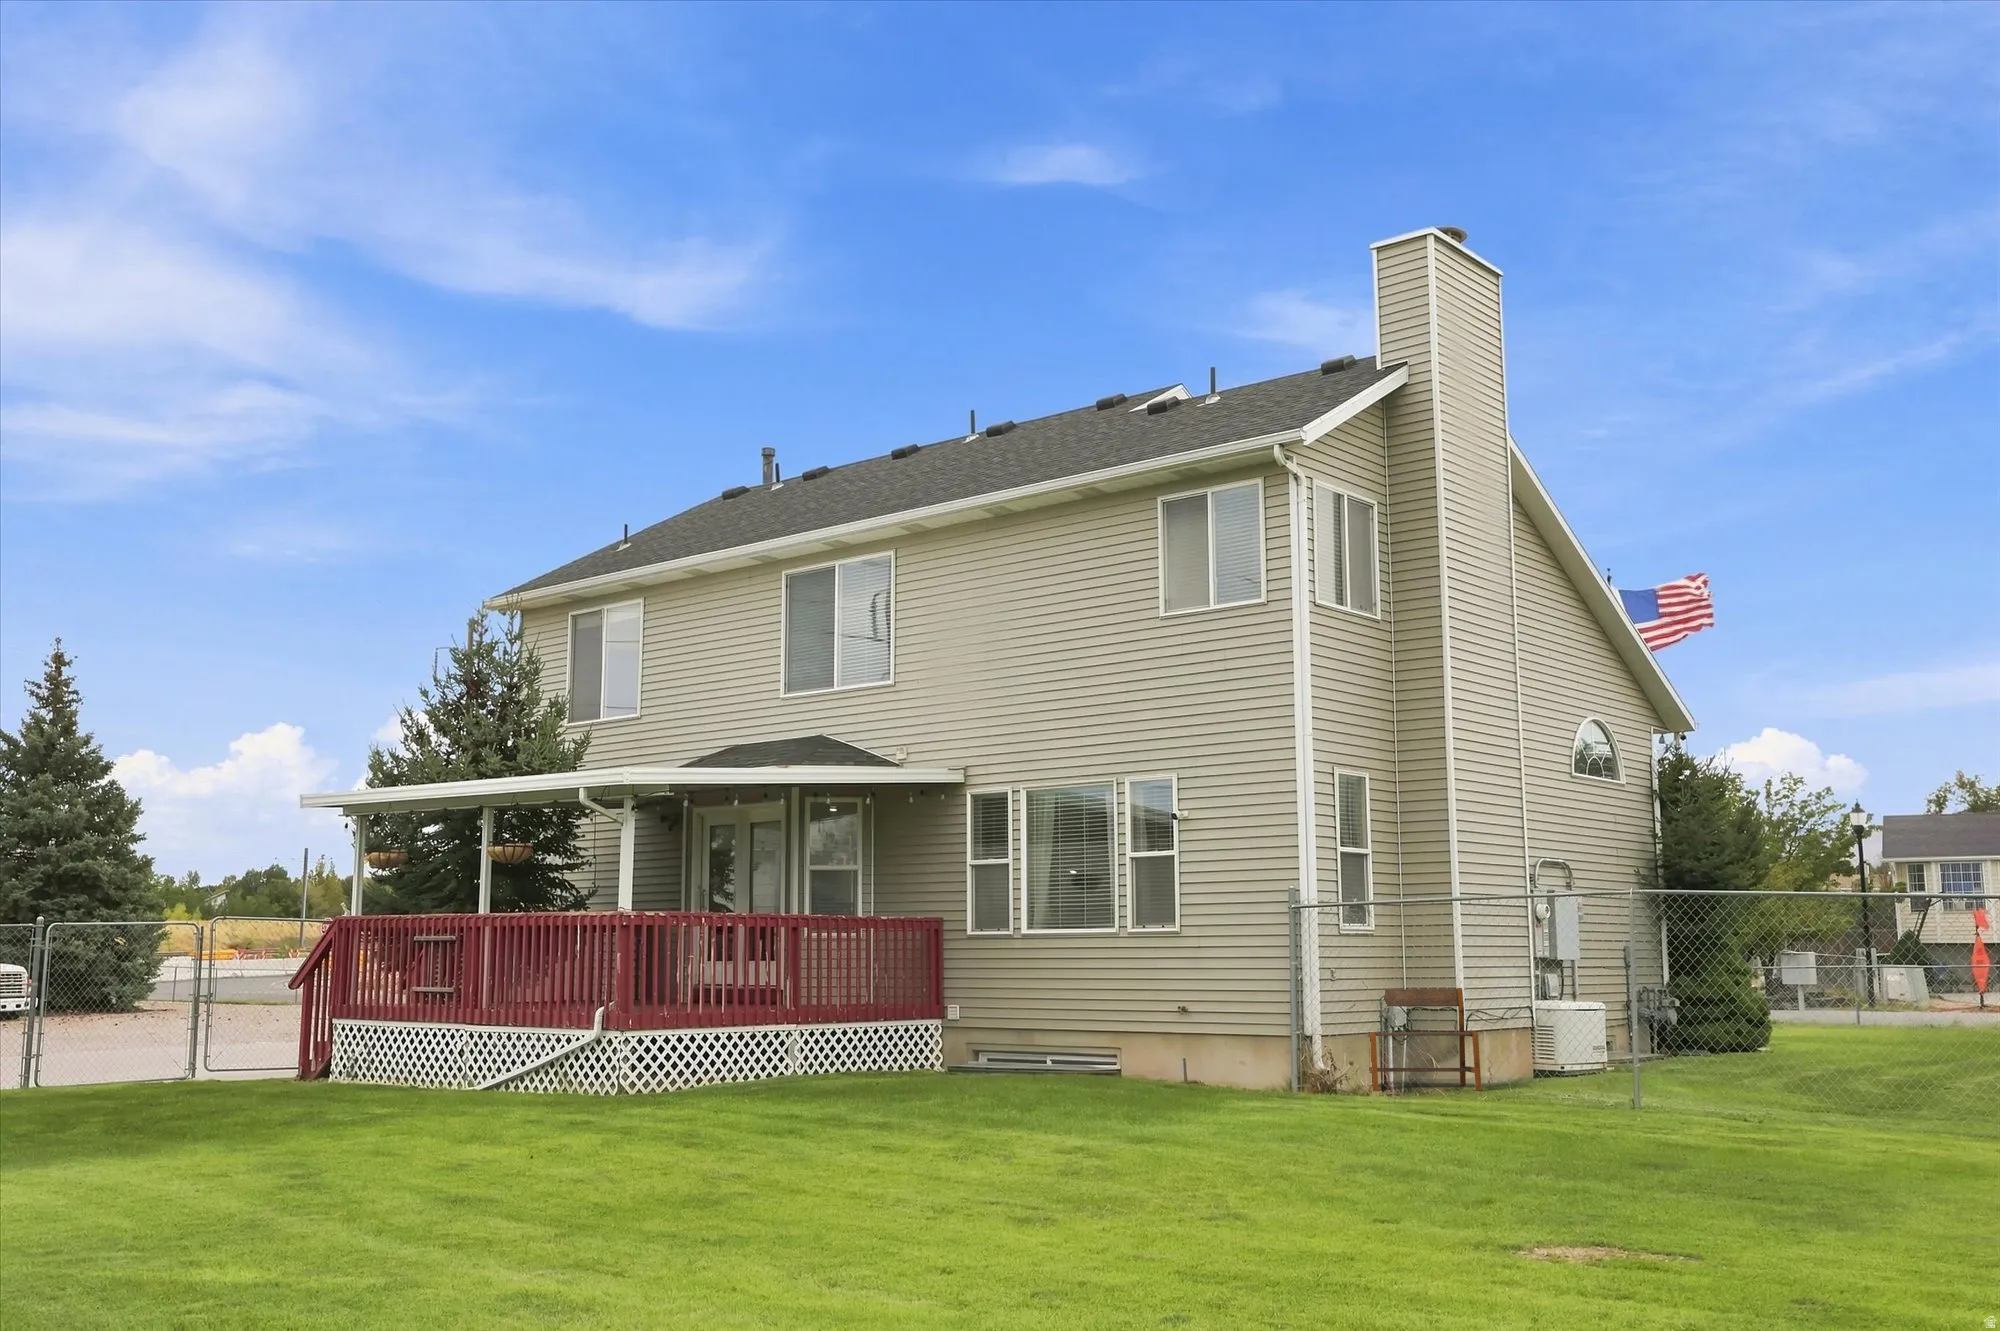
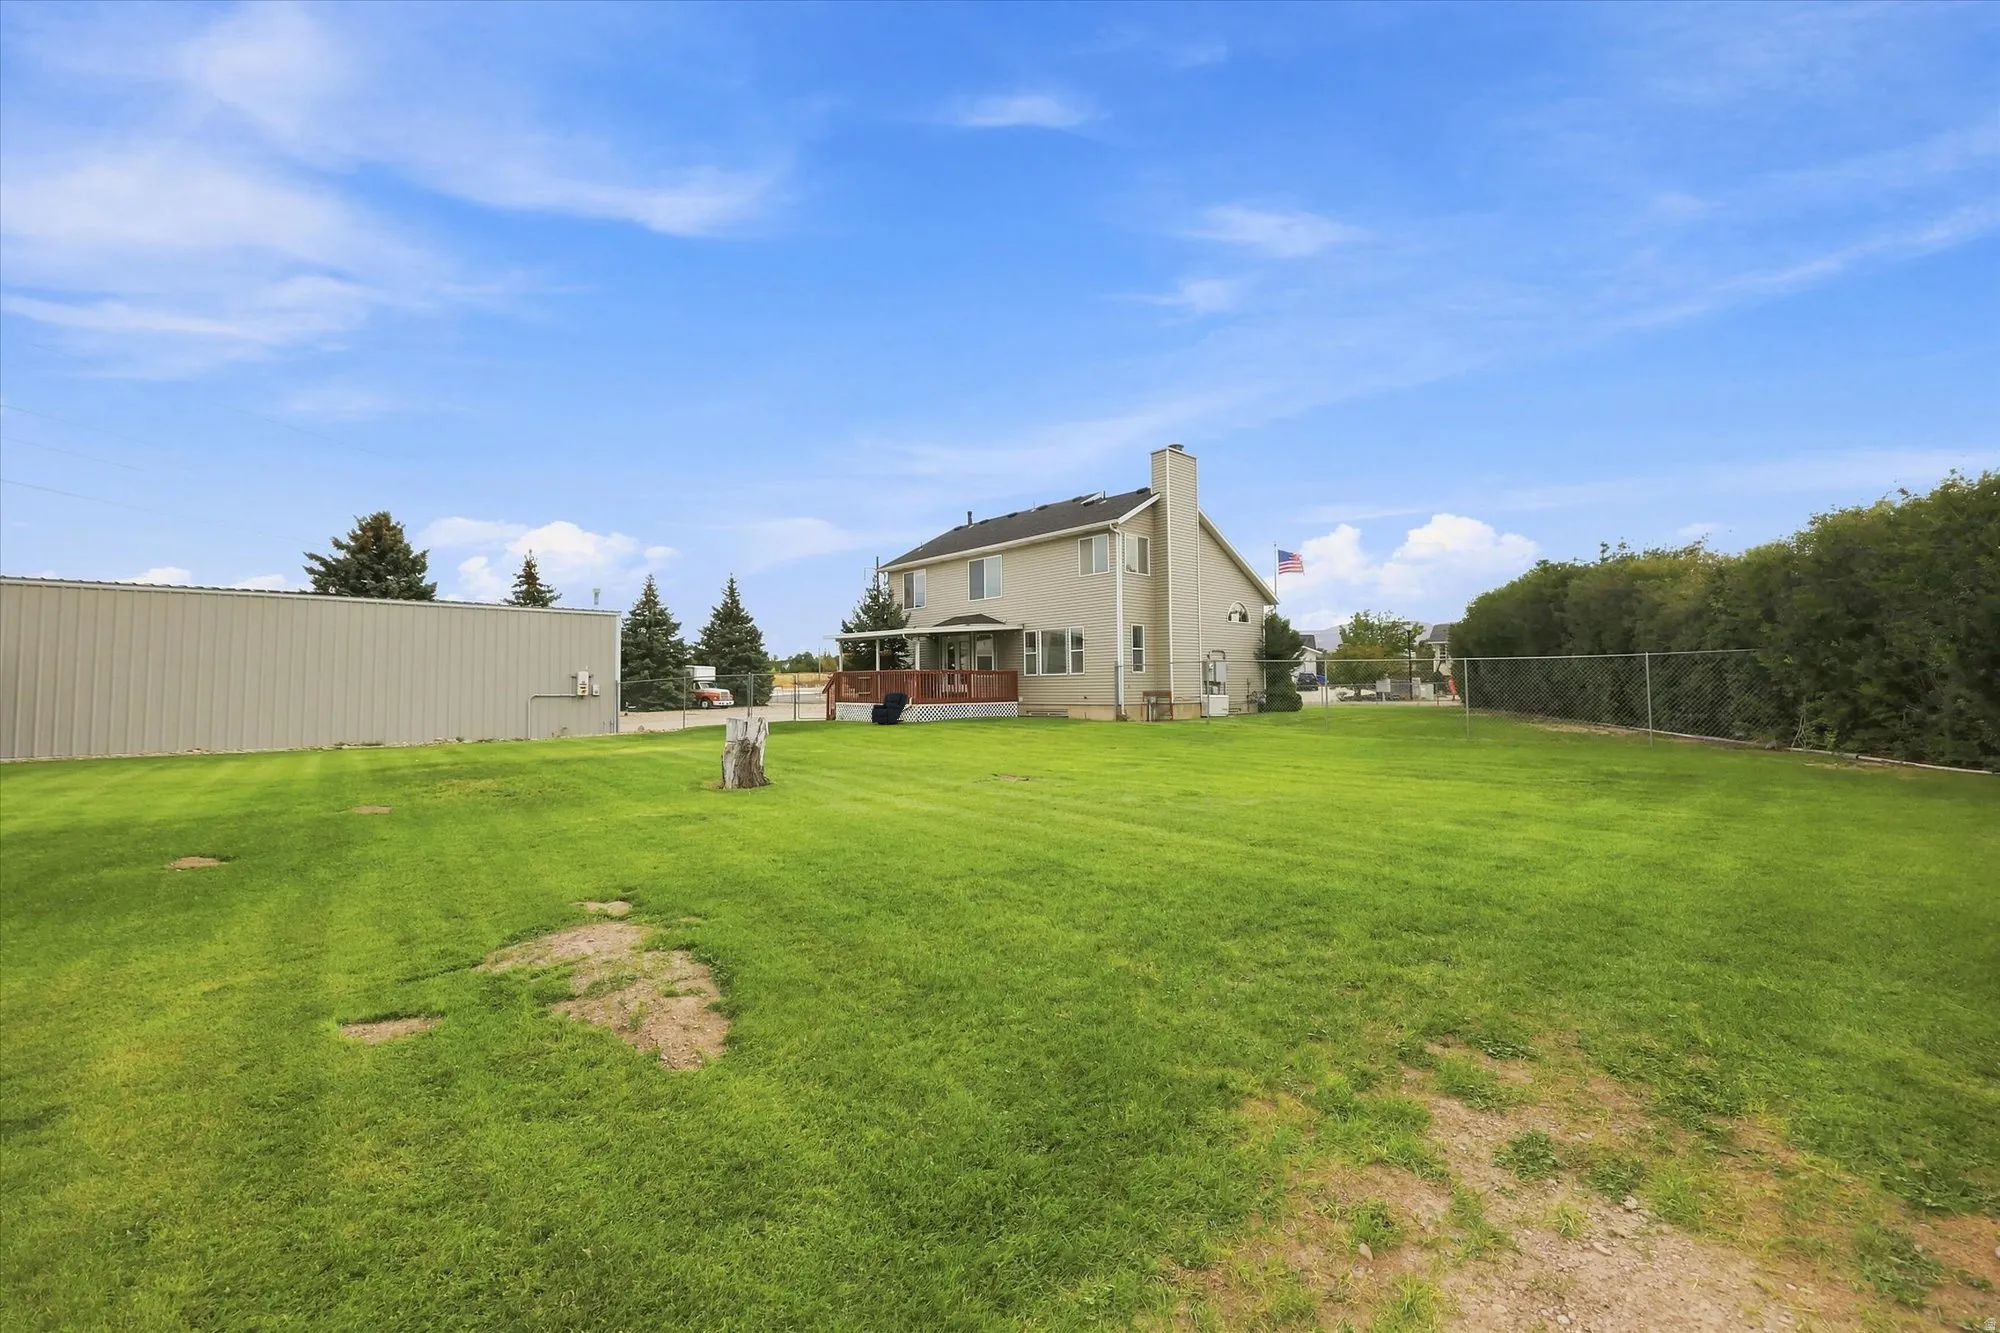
chair: none [443,989,578,1107] -> present [872,692,908,724]

